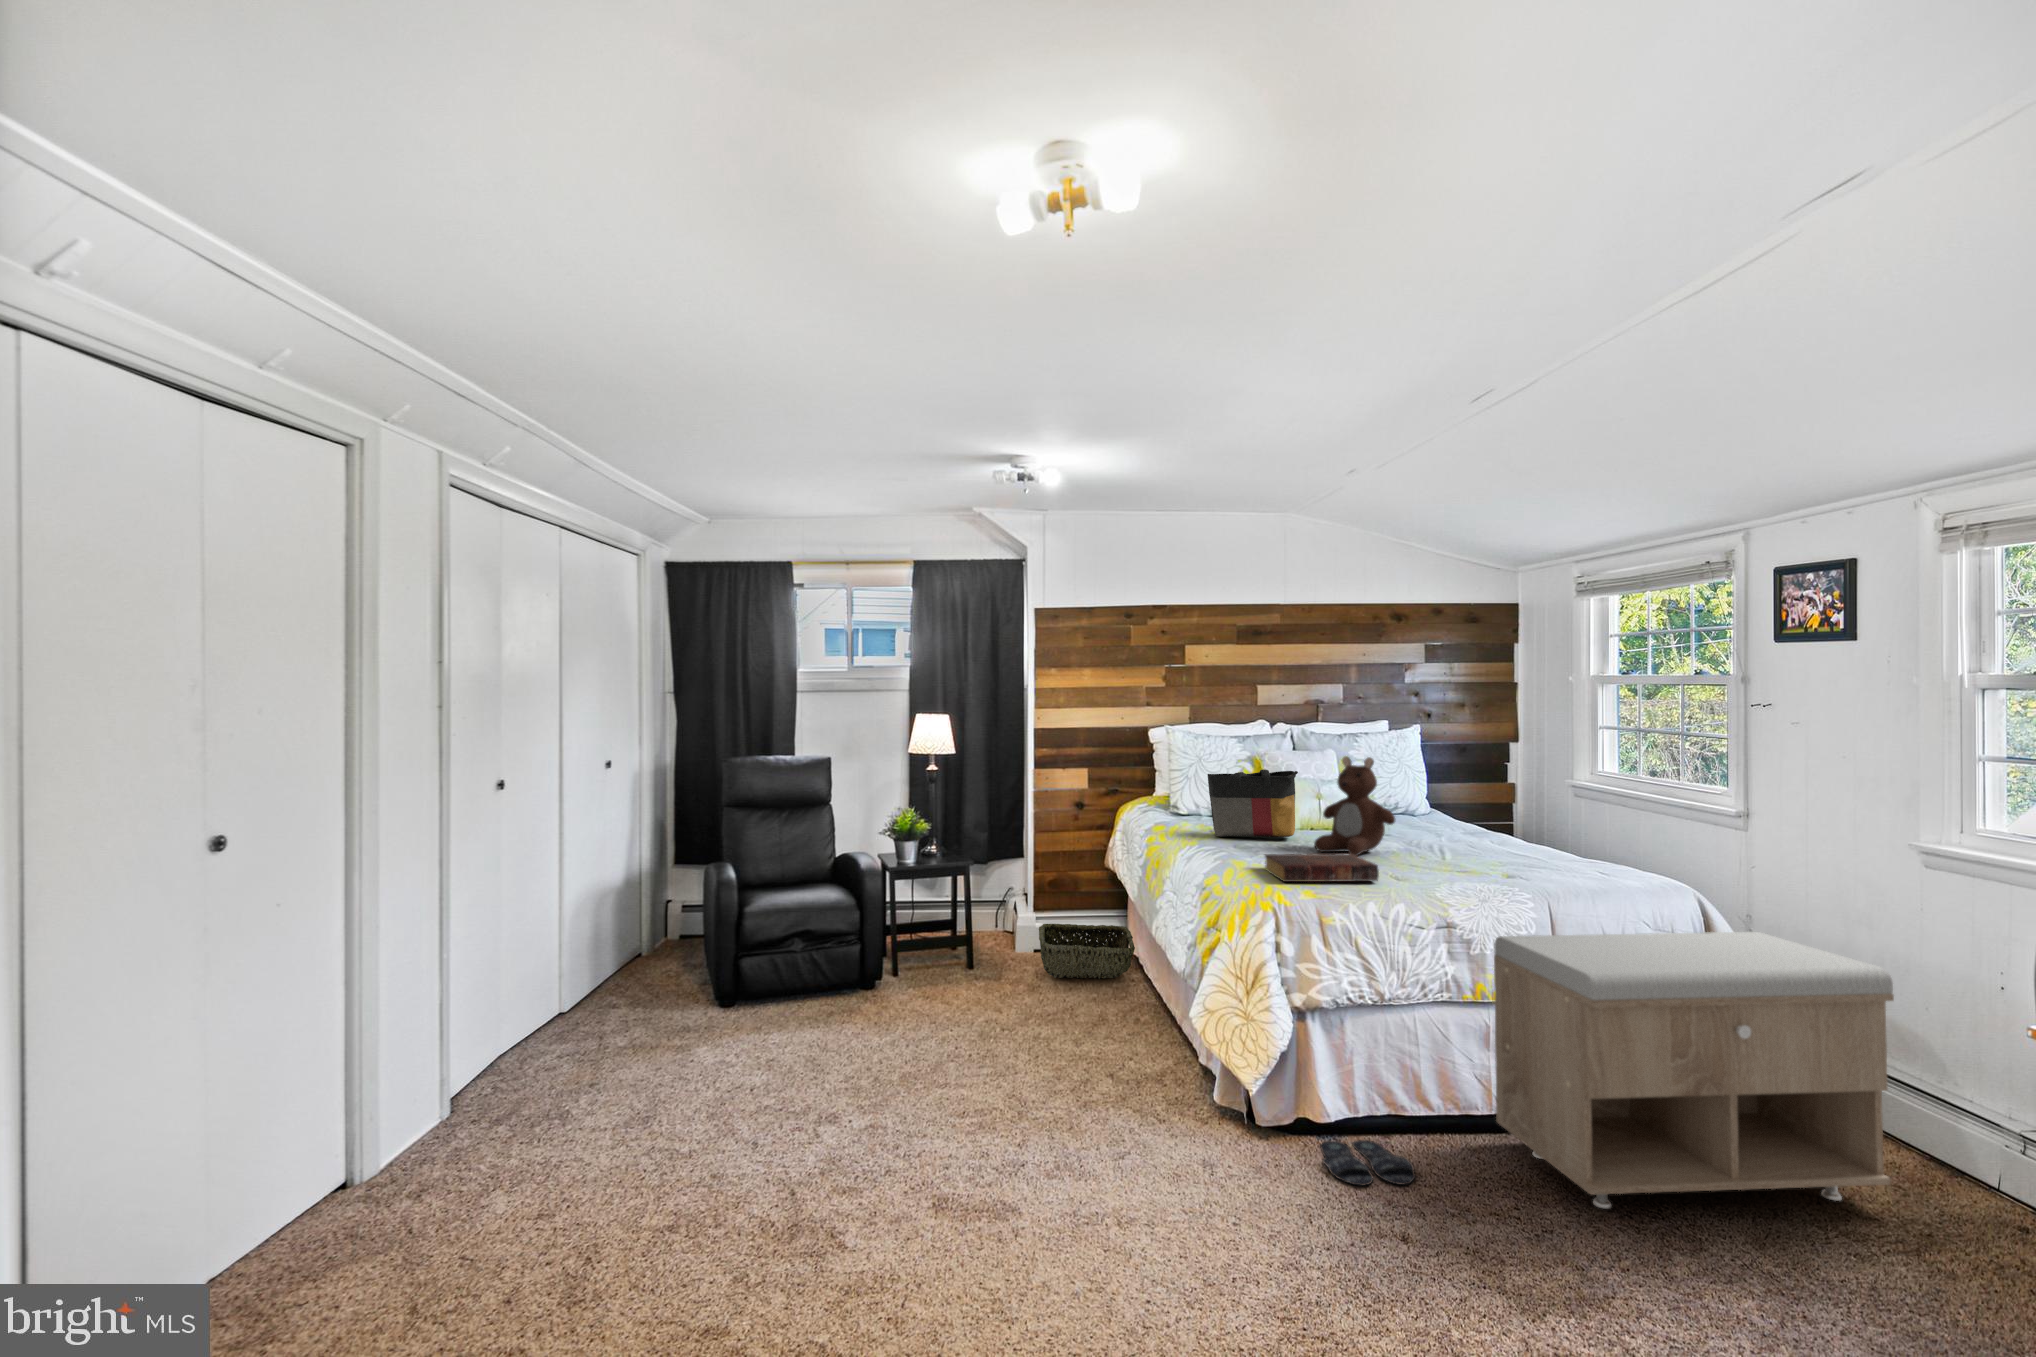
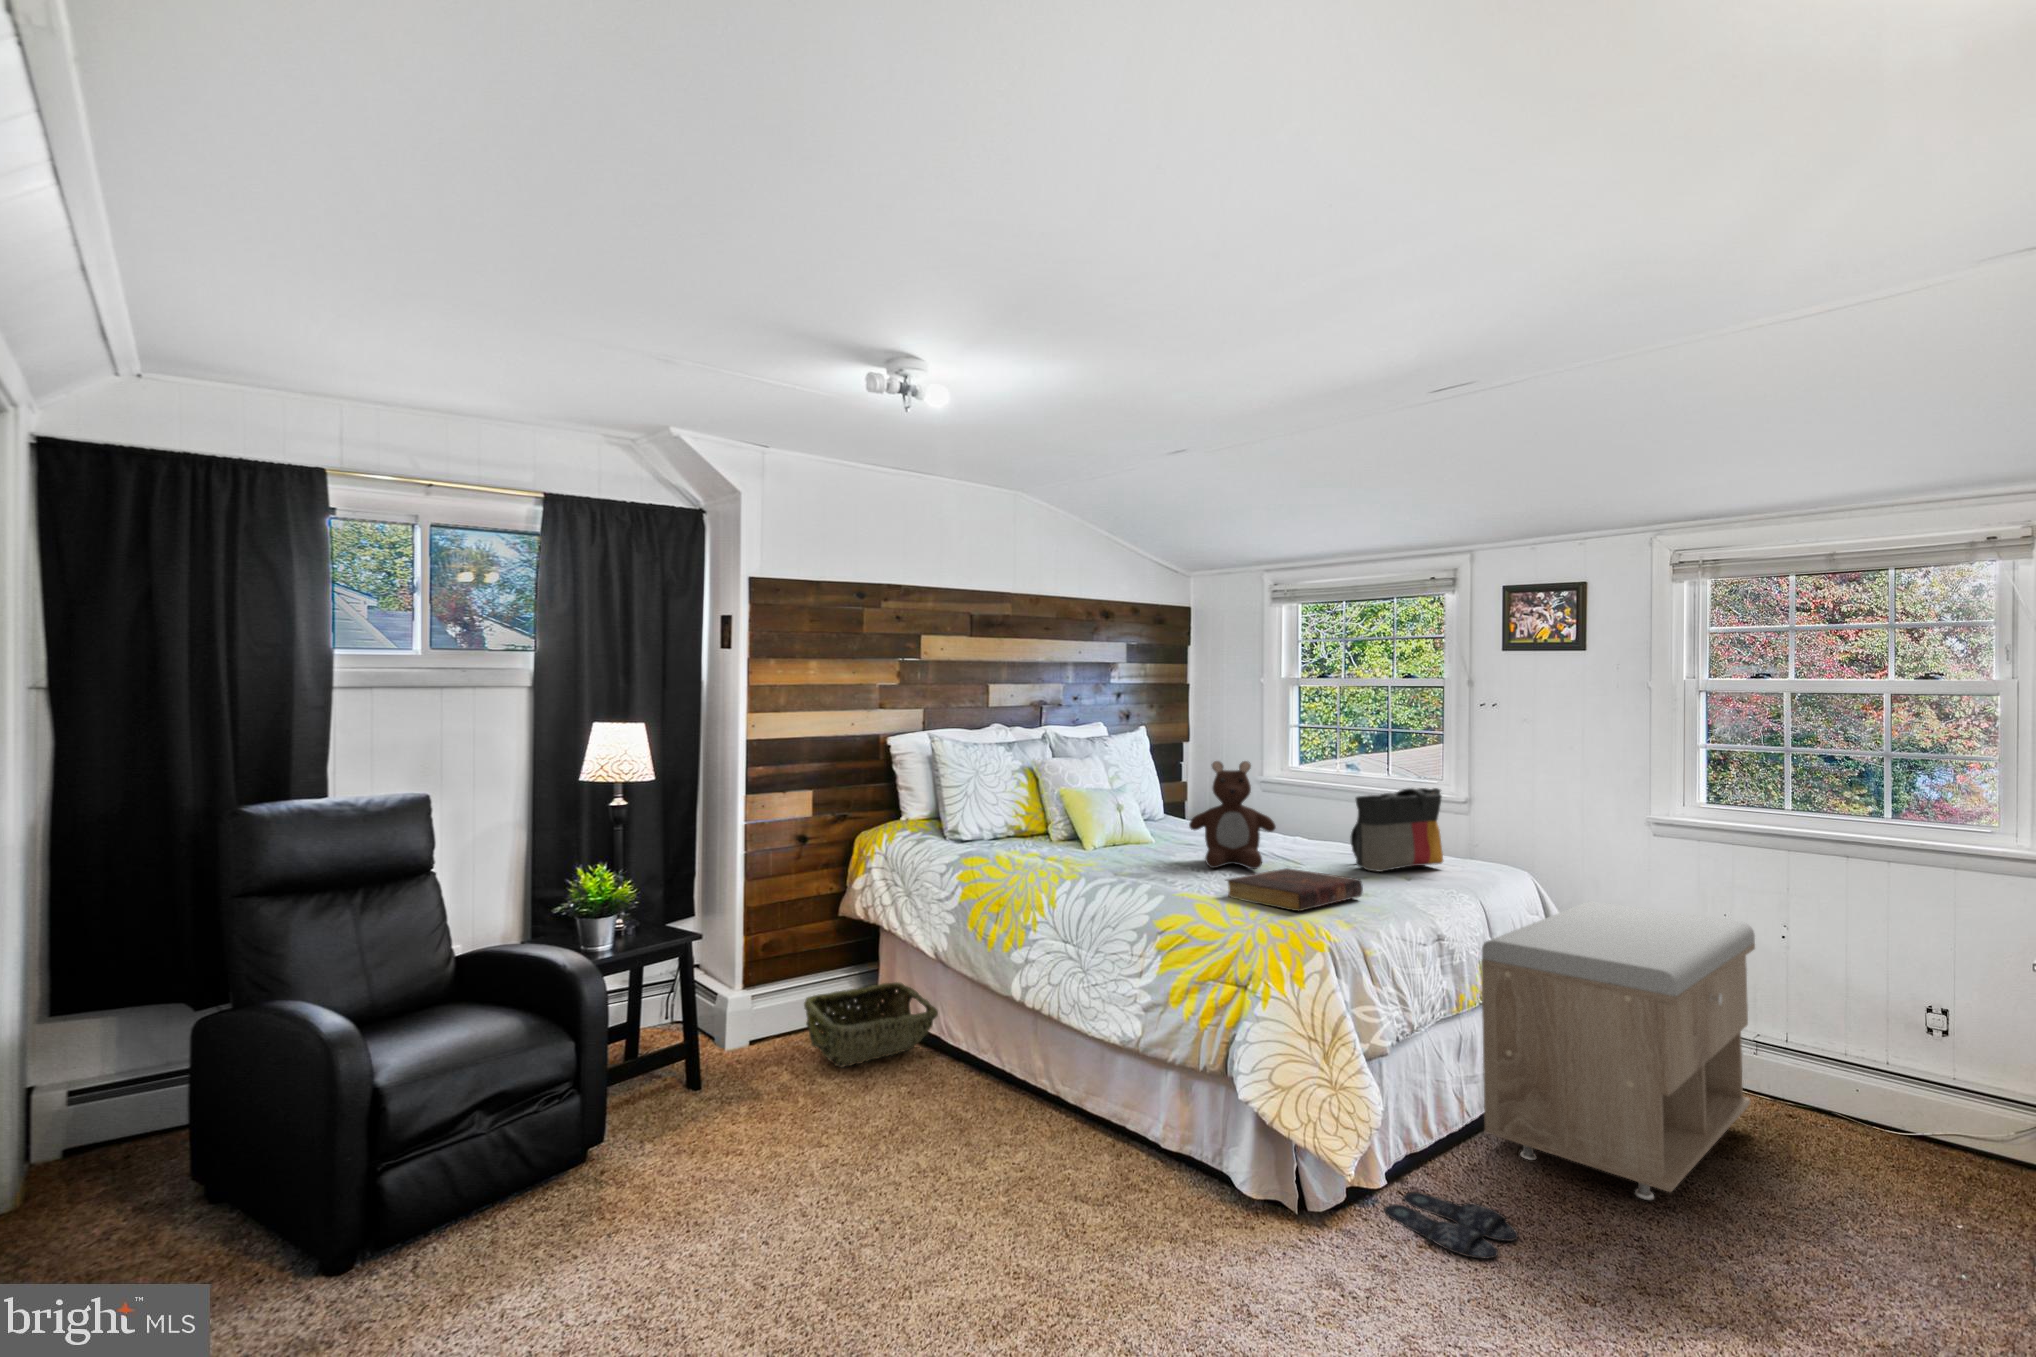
tote bag: present [1208,769,1298,838] -> present [1351,788,1443,872]

